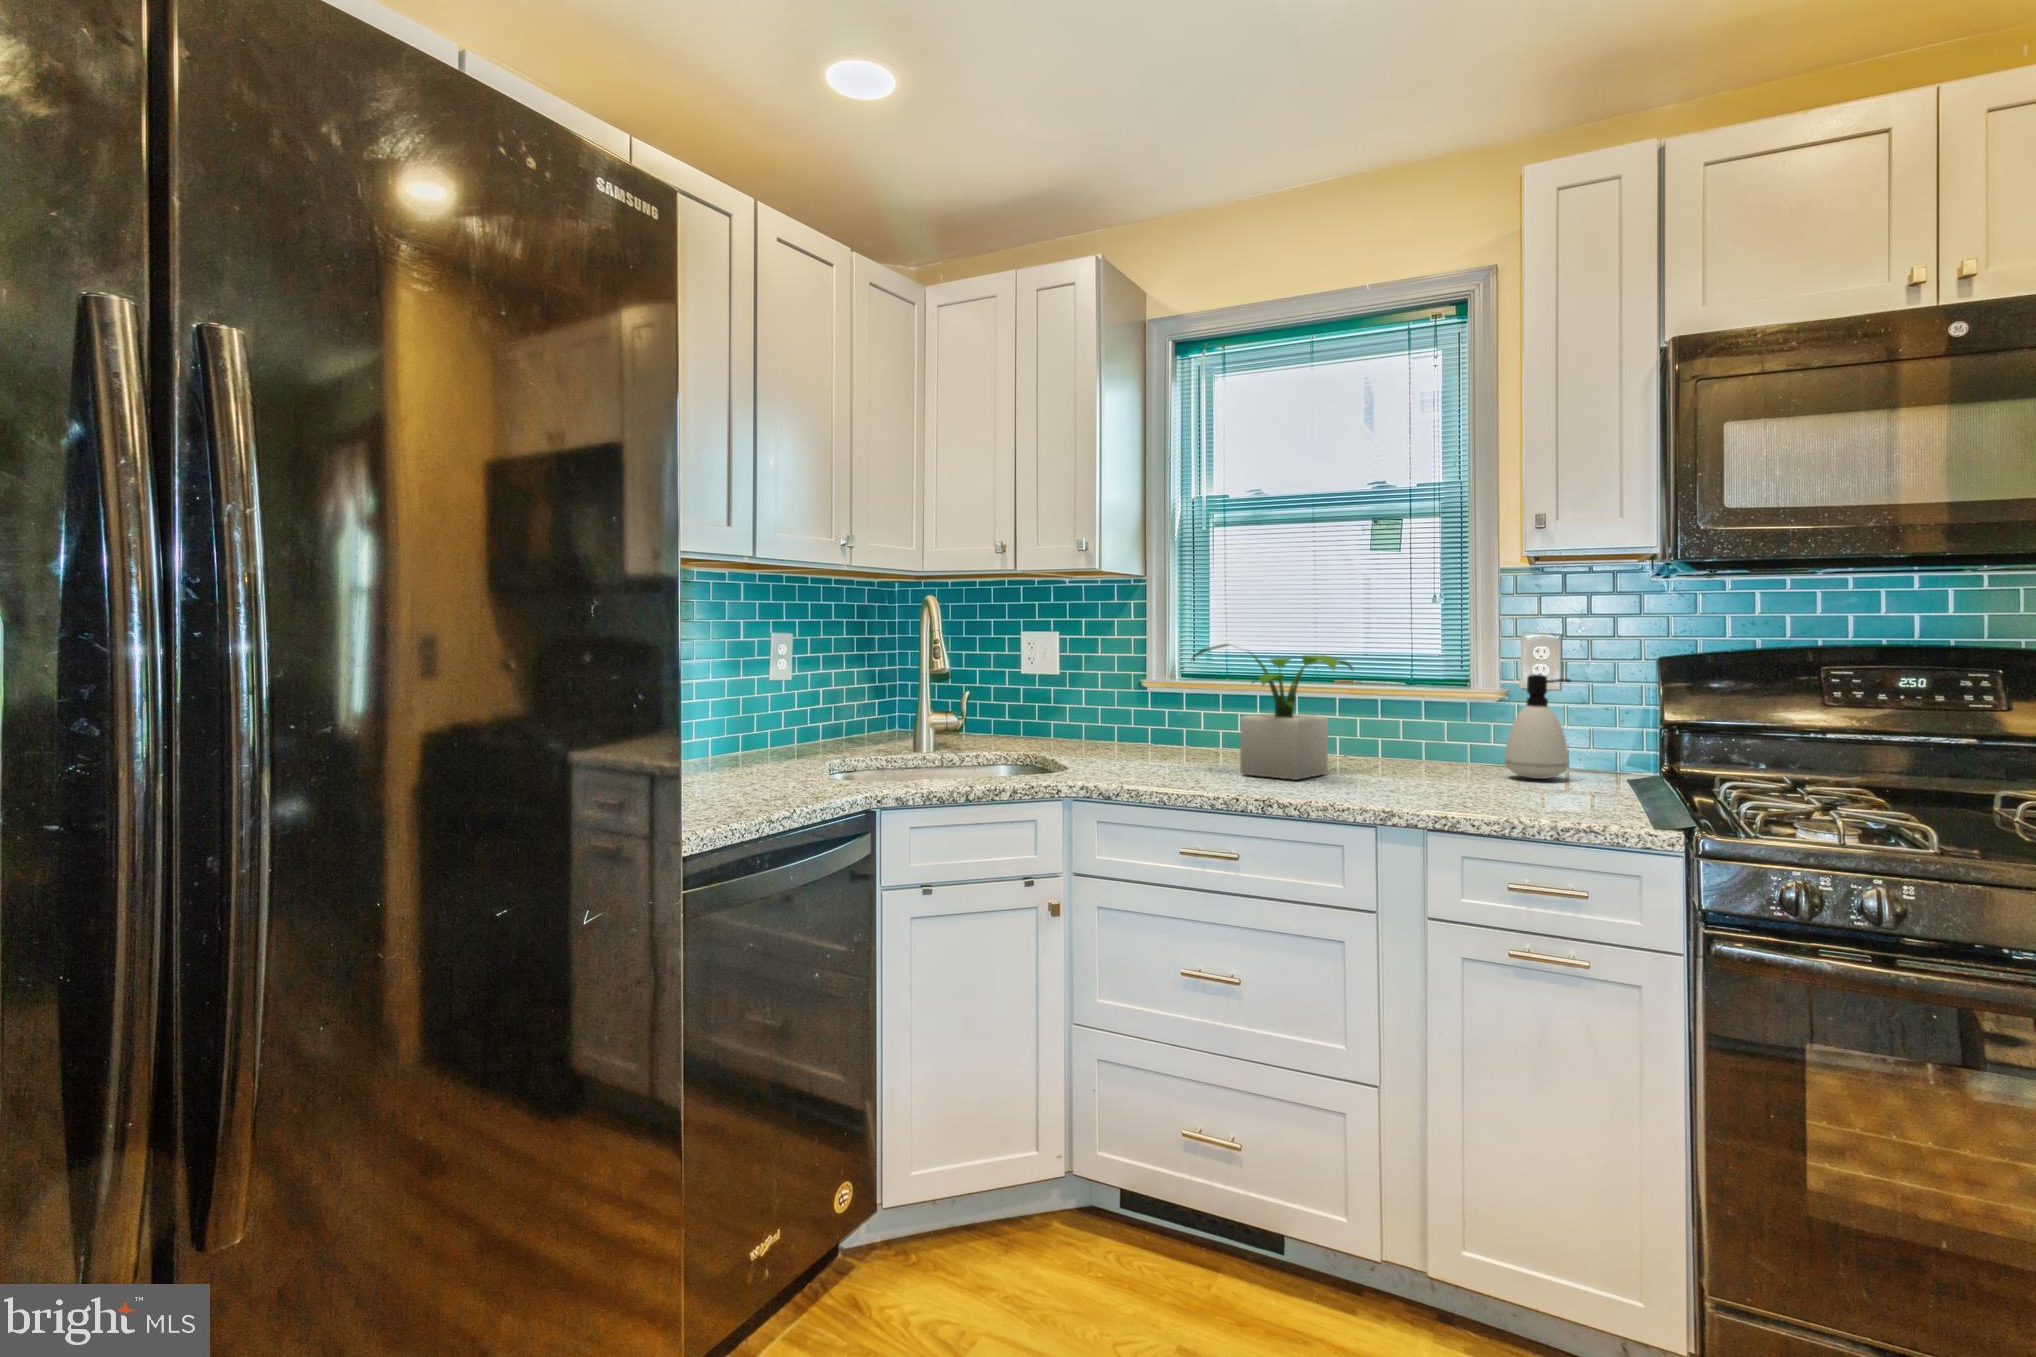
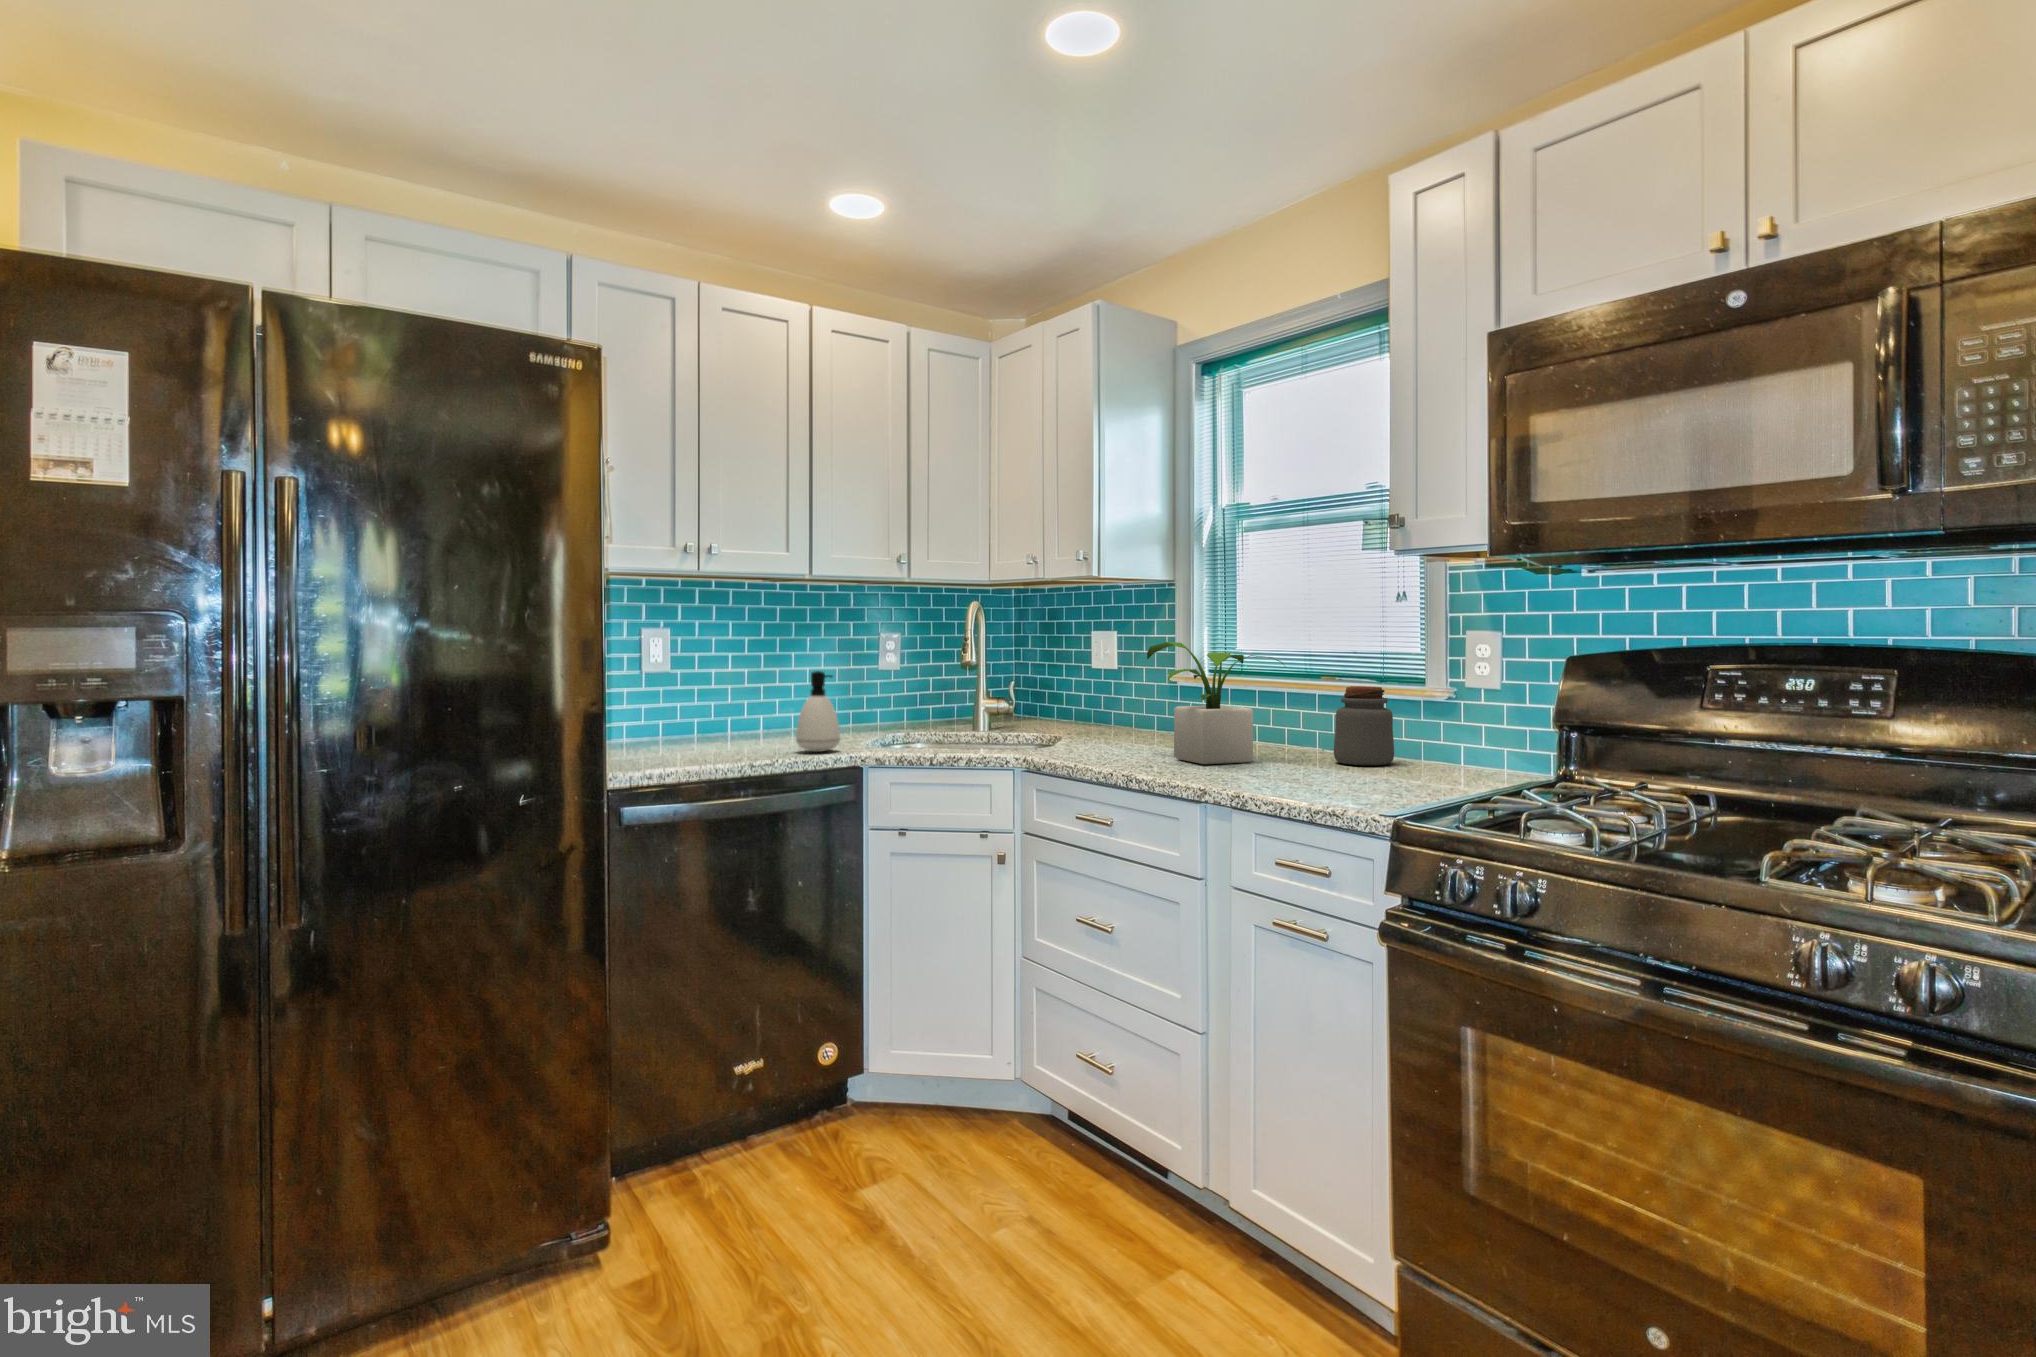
soap dispenser: present [1505,674,1571,779] -> present [796,671,840,752]
jar: none [1393,690,1458,772] -> present [1334,686,1394,765]

